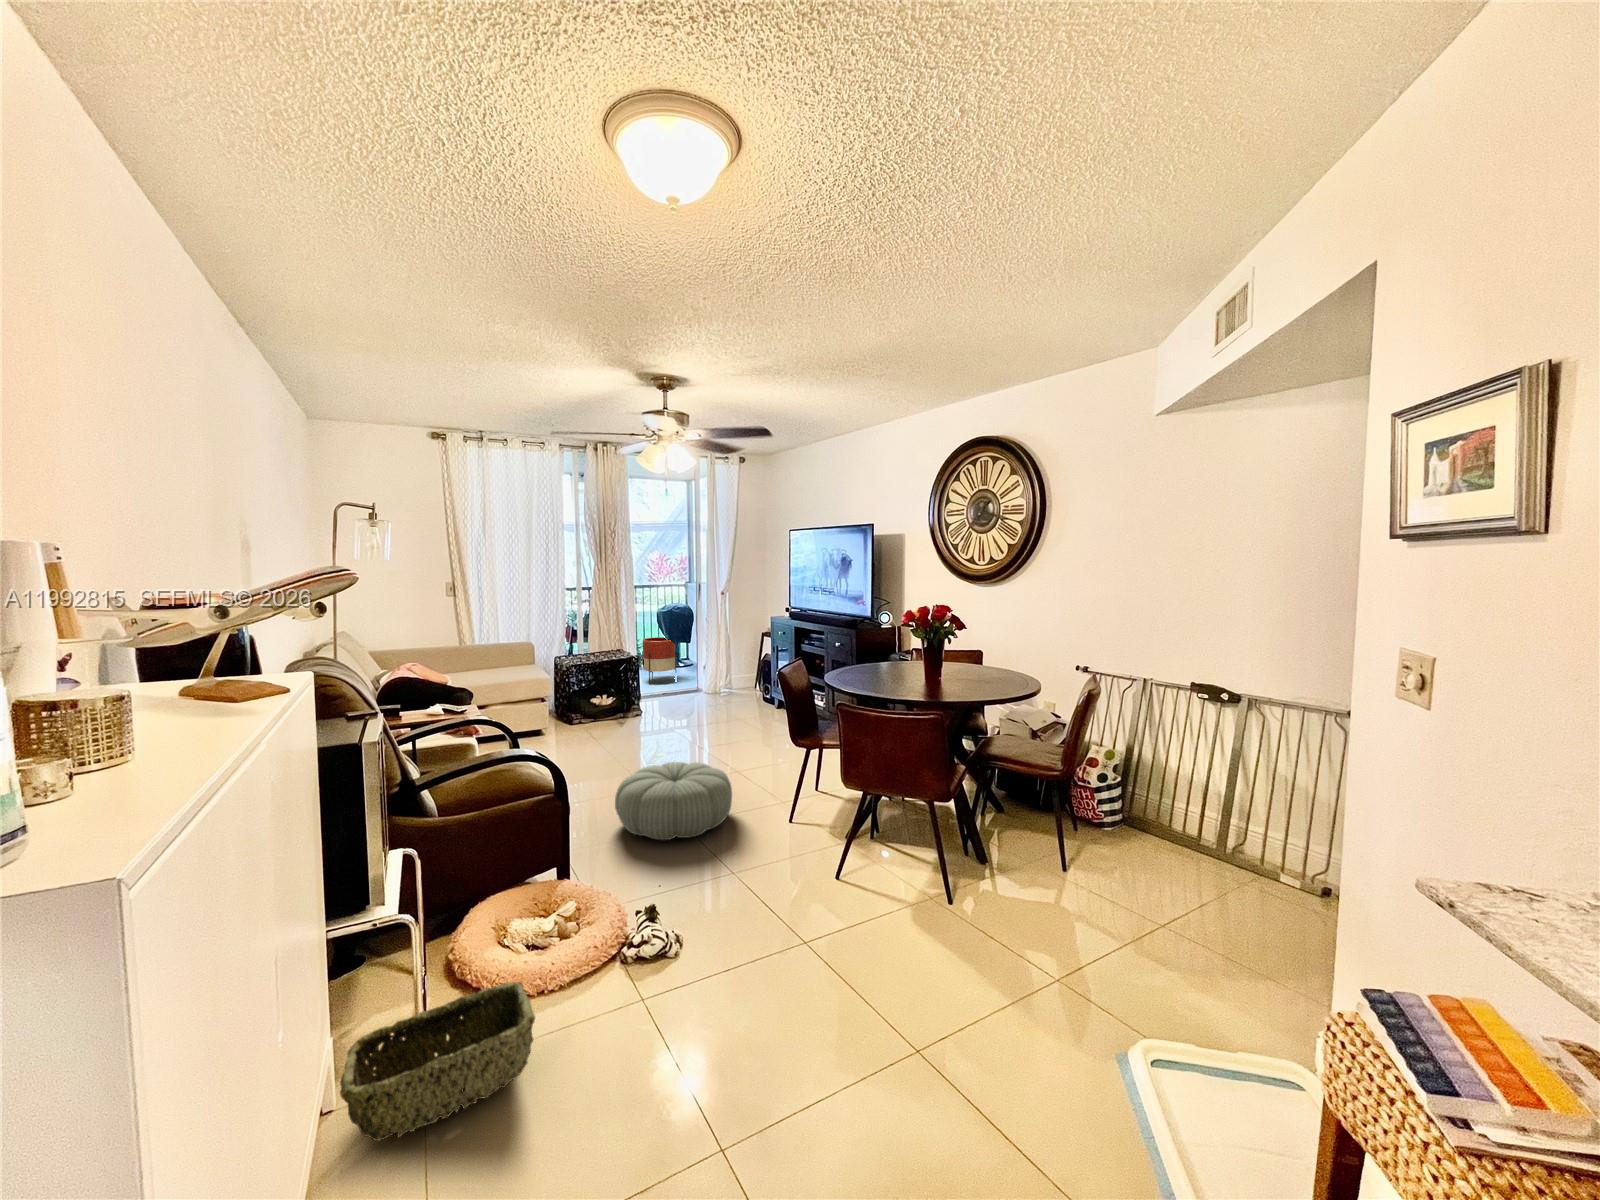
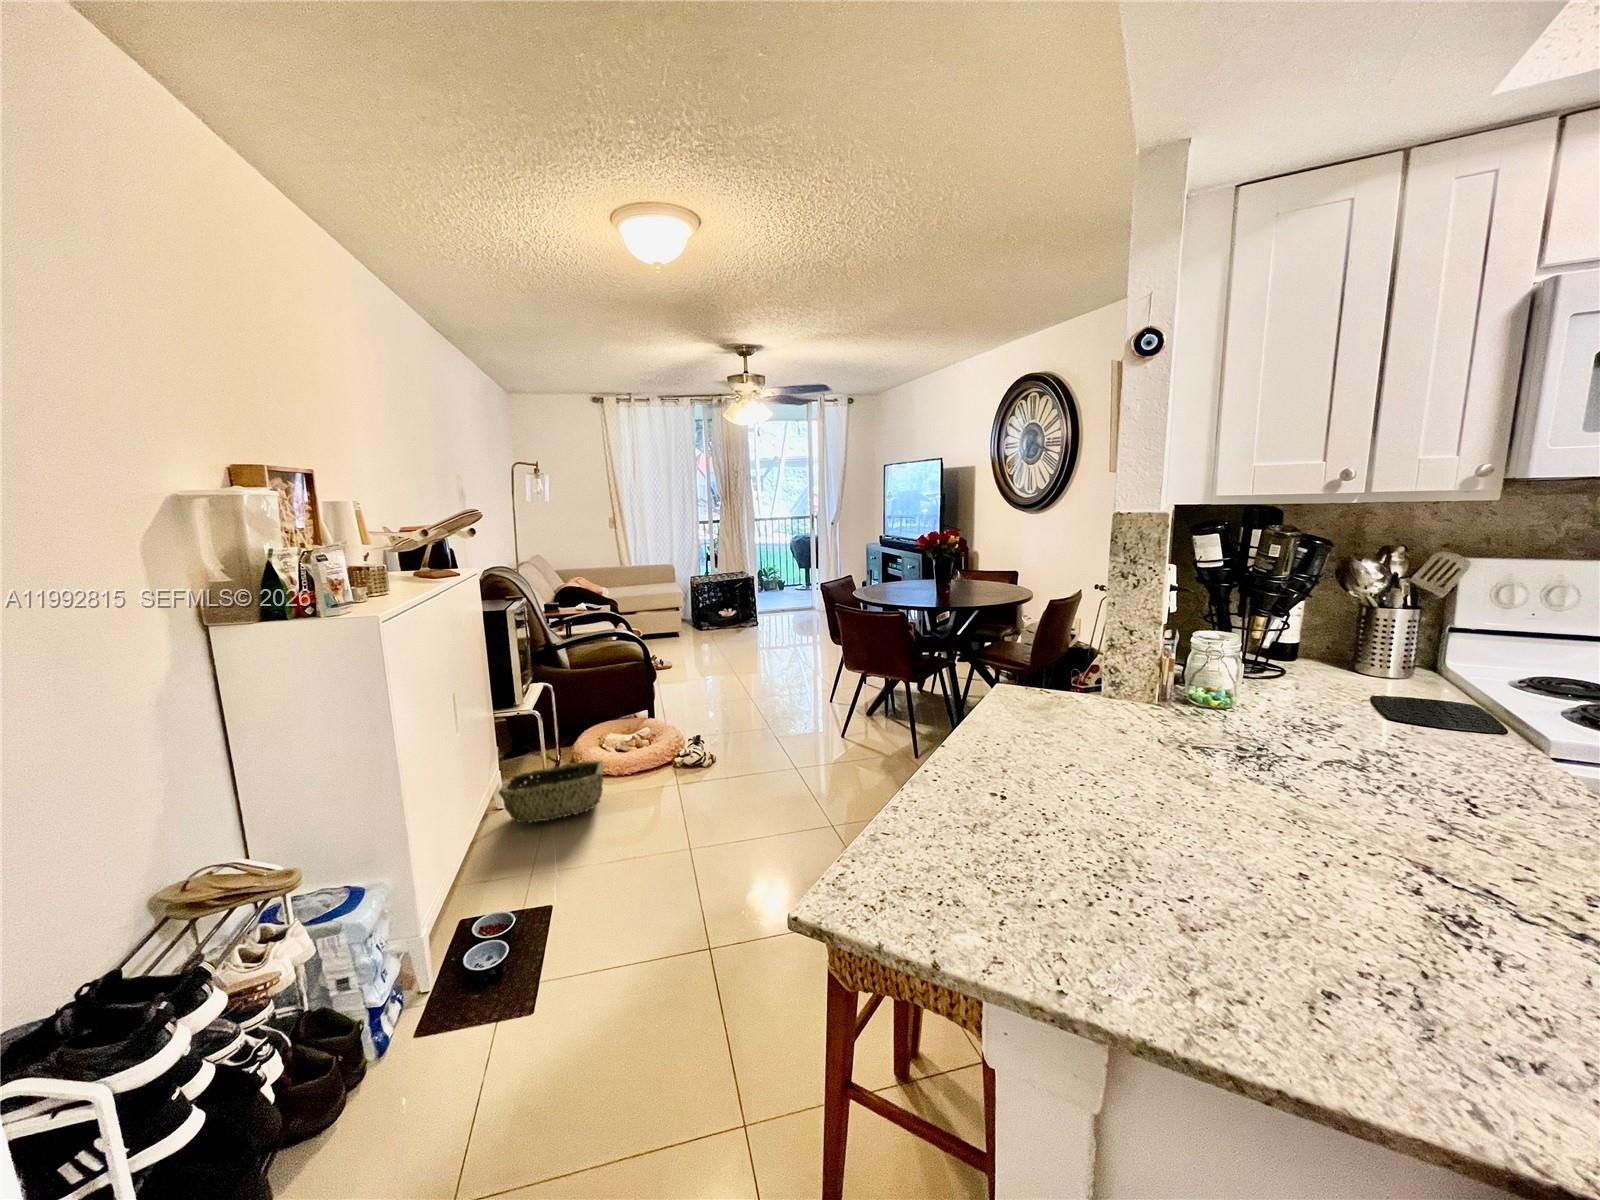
planter: present [643,637,676,685] -> none [767,563,795,603]
pouf: present [615,762,732,840] -> none [702,653,789,706]

